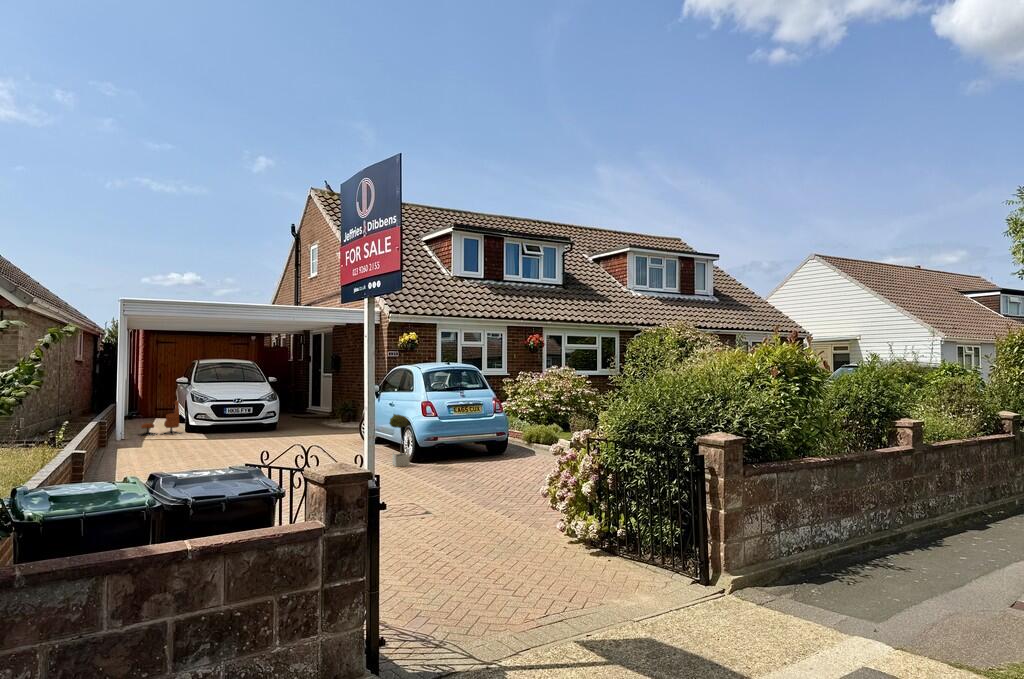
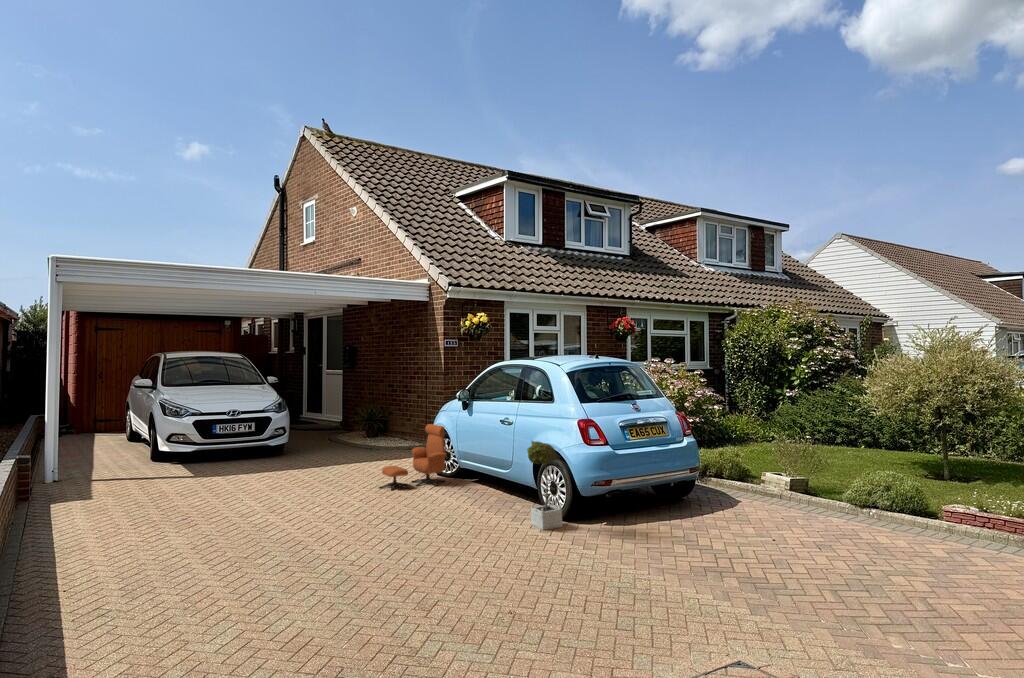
lounge chair: present [141,400,179,436] -> present [379,424,447,491]

